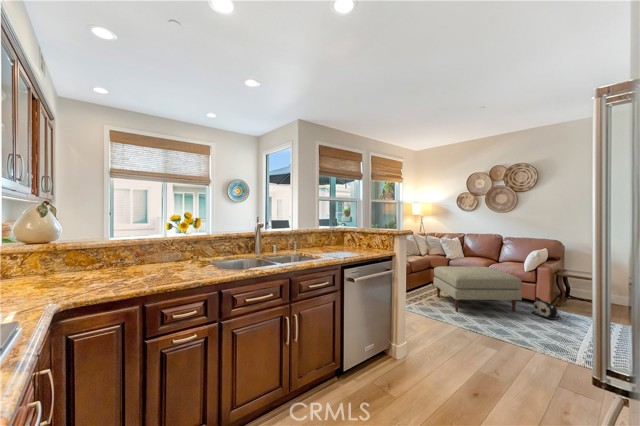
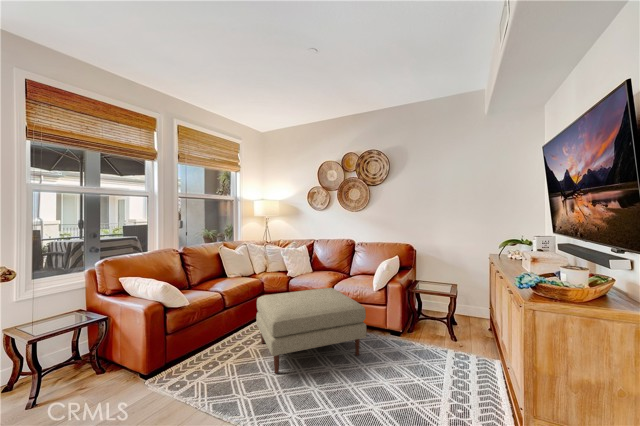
plush toy: present [532,297,561,320] -> none [379,329,412,362]

